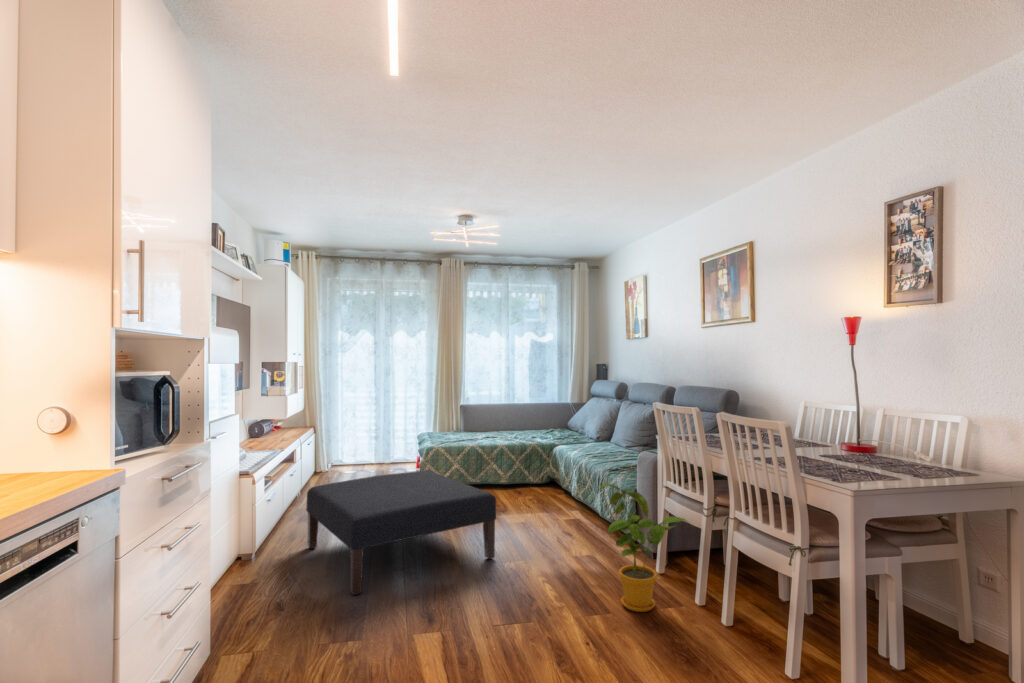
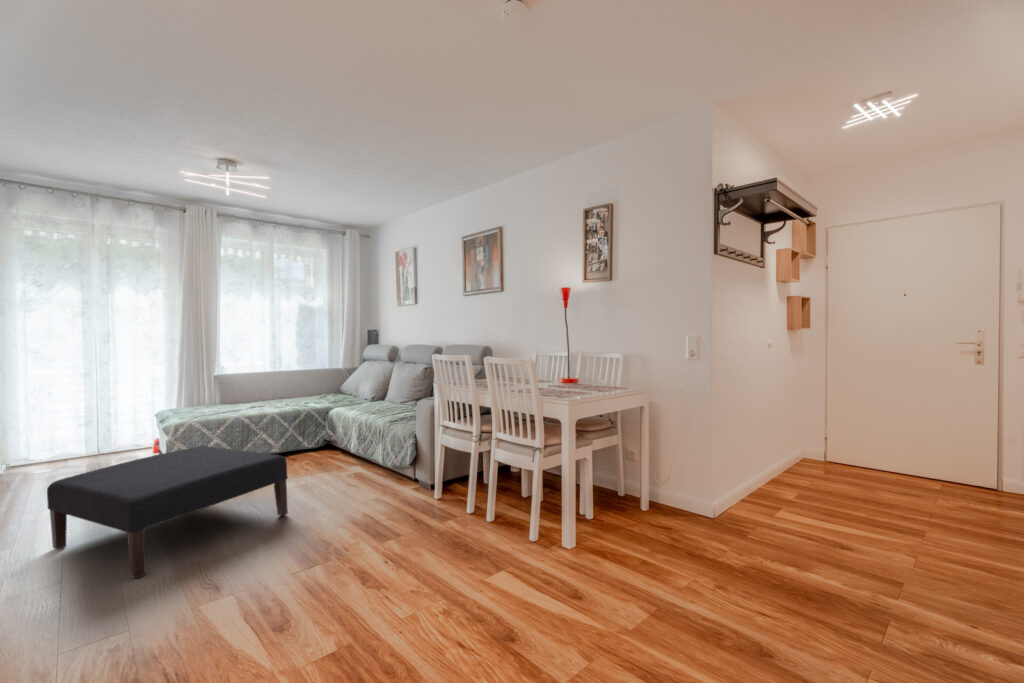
house plant: present [600,483,687,612] -> none [389,429,464,527]

